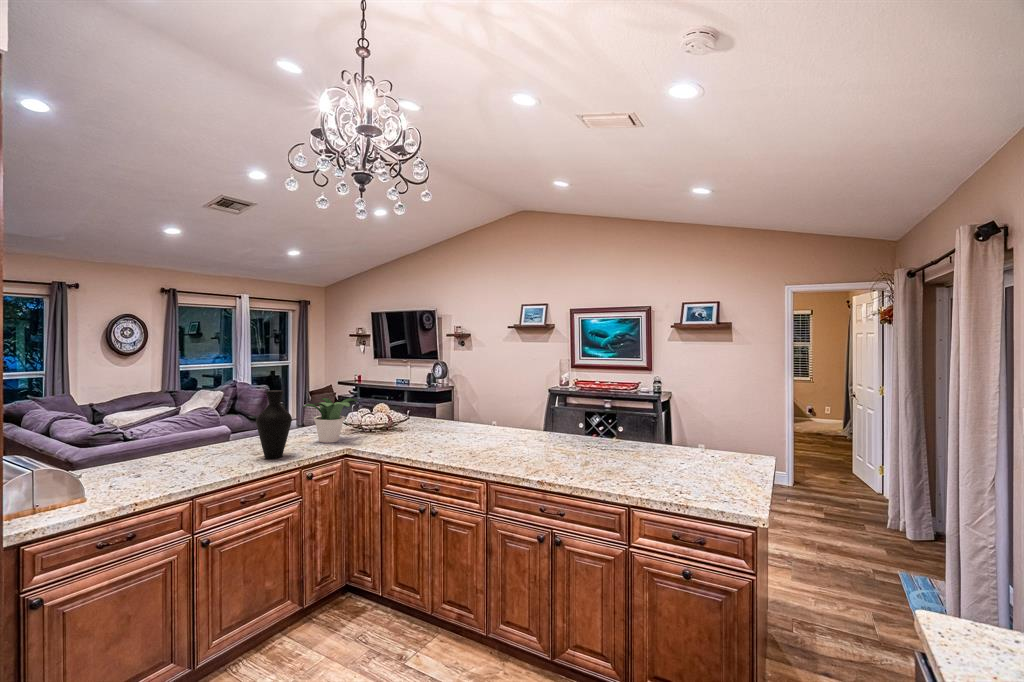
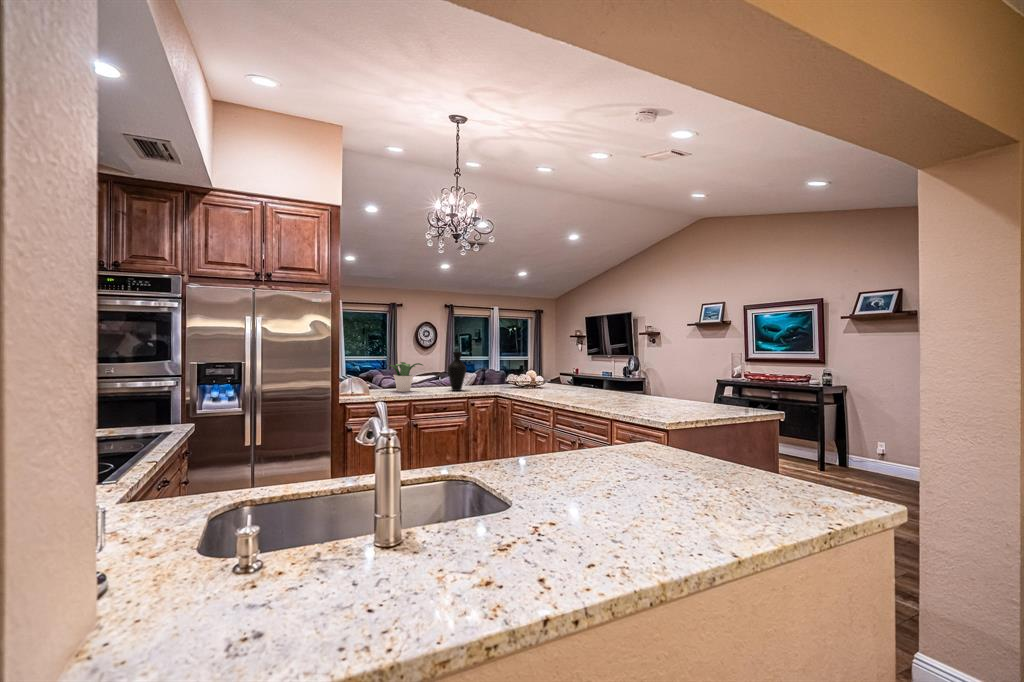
potted plant: present [303,398,357,443] -> present [388,362,422,392]

